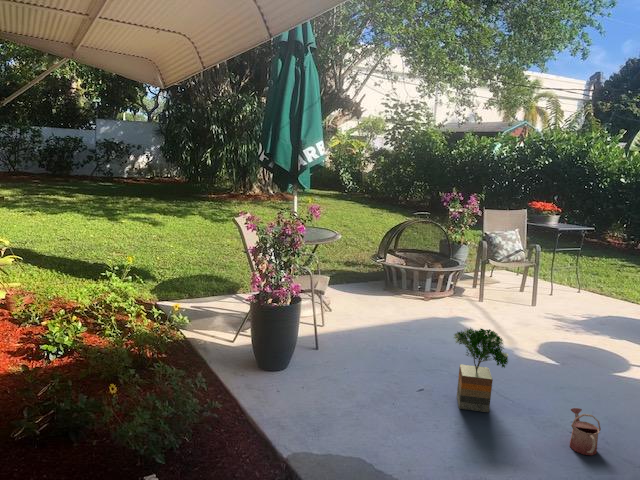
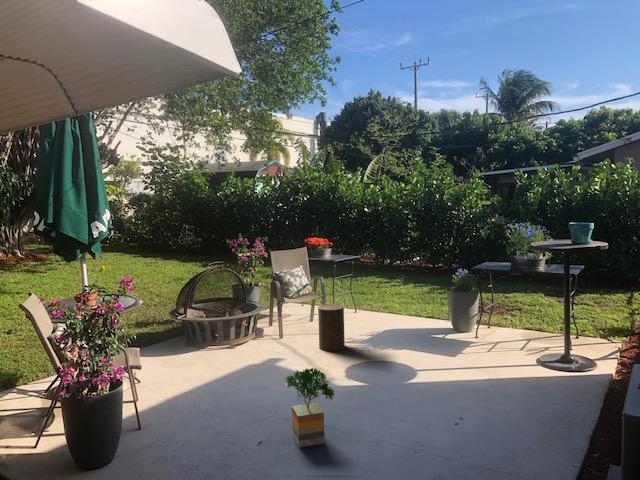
stool: none [519,273,556,325] -> present [318,304,345,351]
watering can: present [570,408,601,455] -> none [388,418,414,456]

